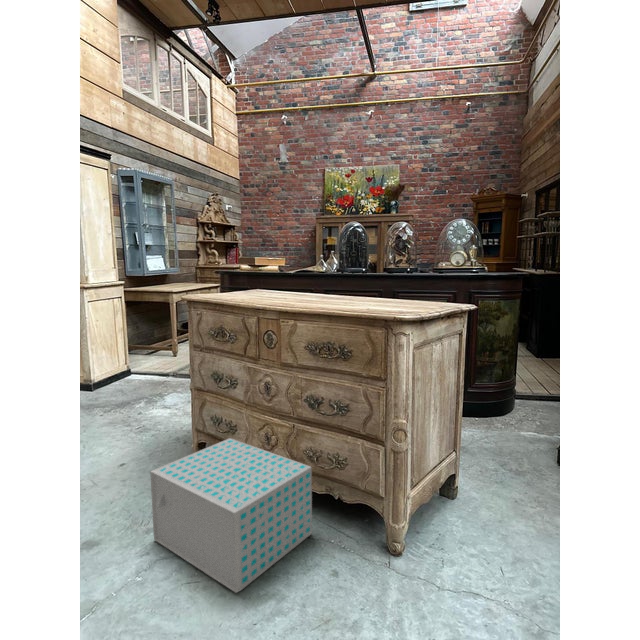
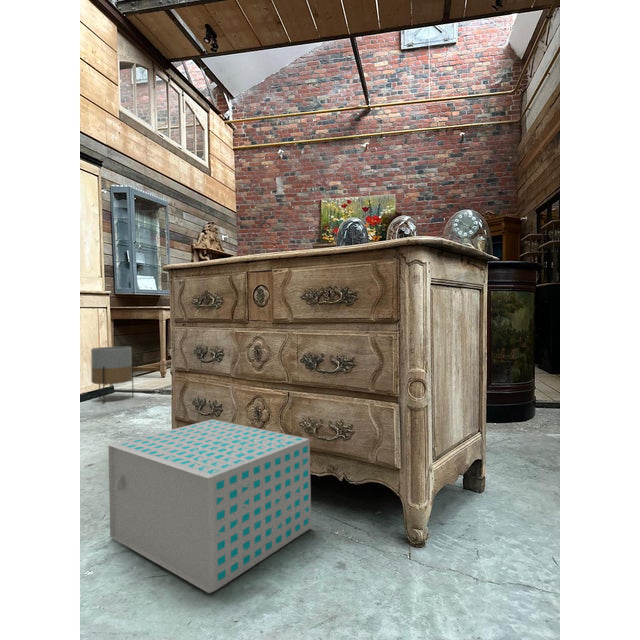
planter: none [109,334,149,389] -> present [91,347,133,403]

